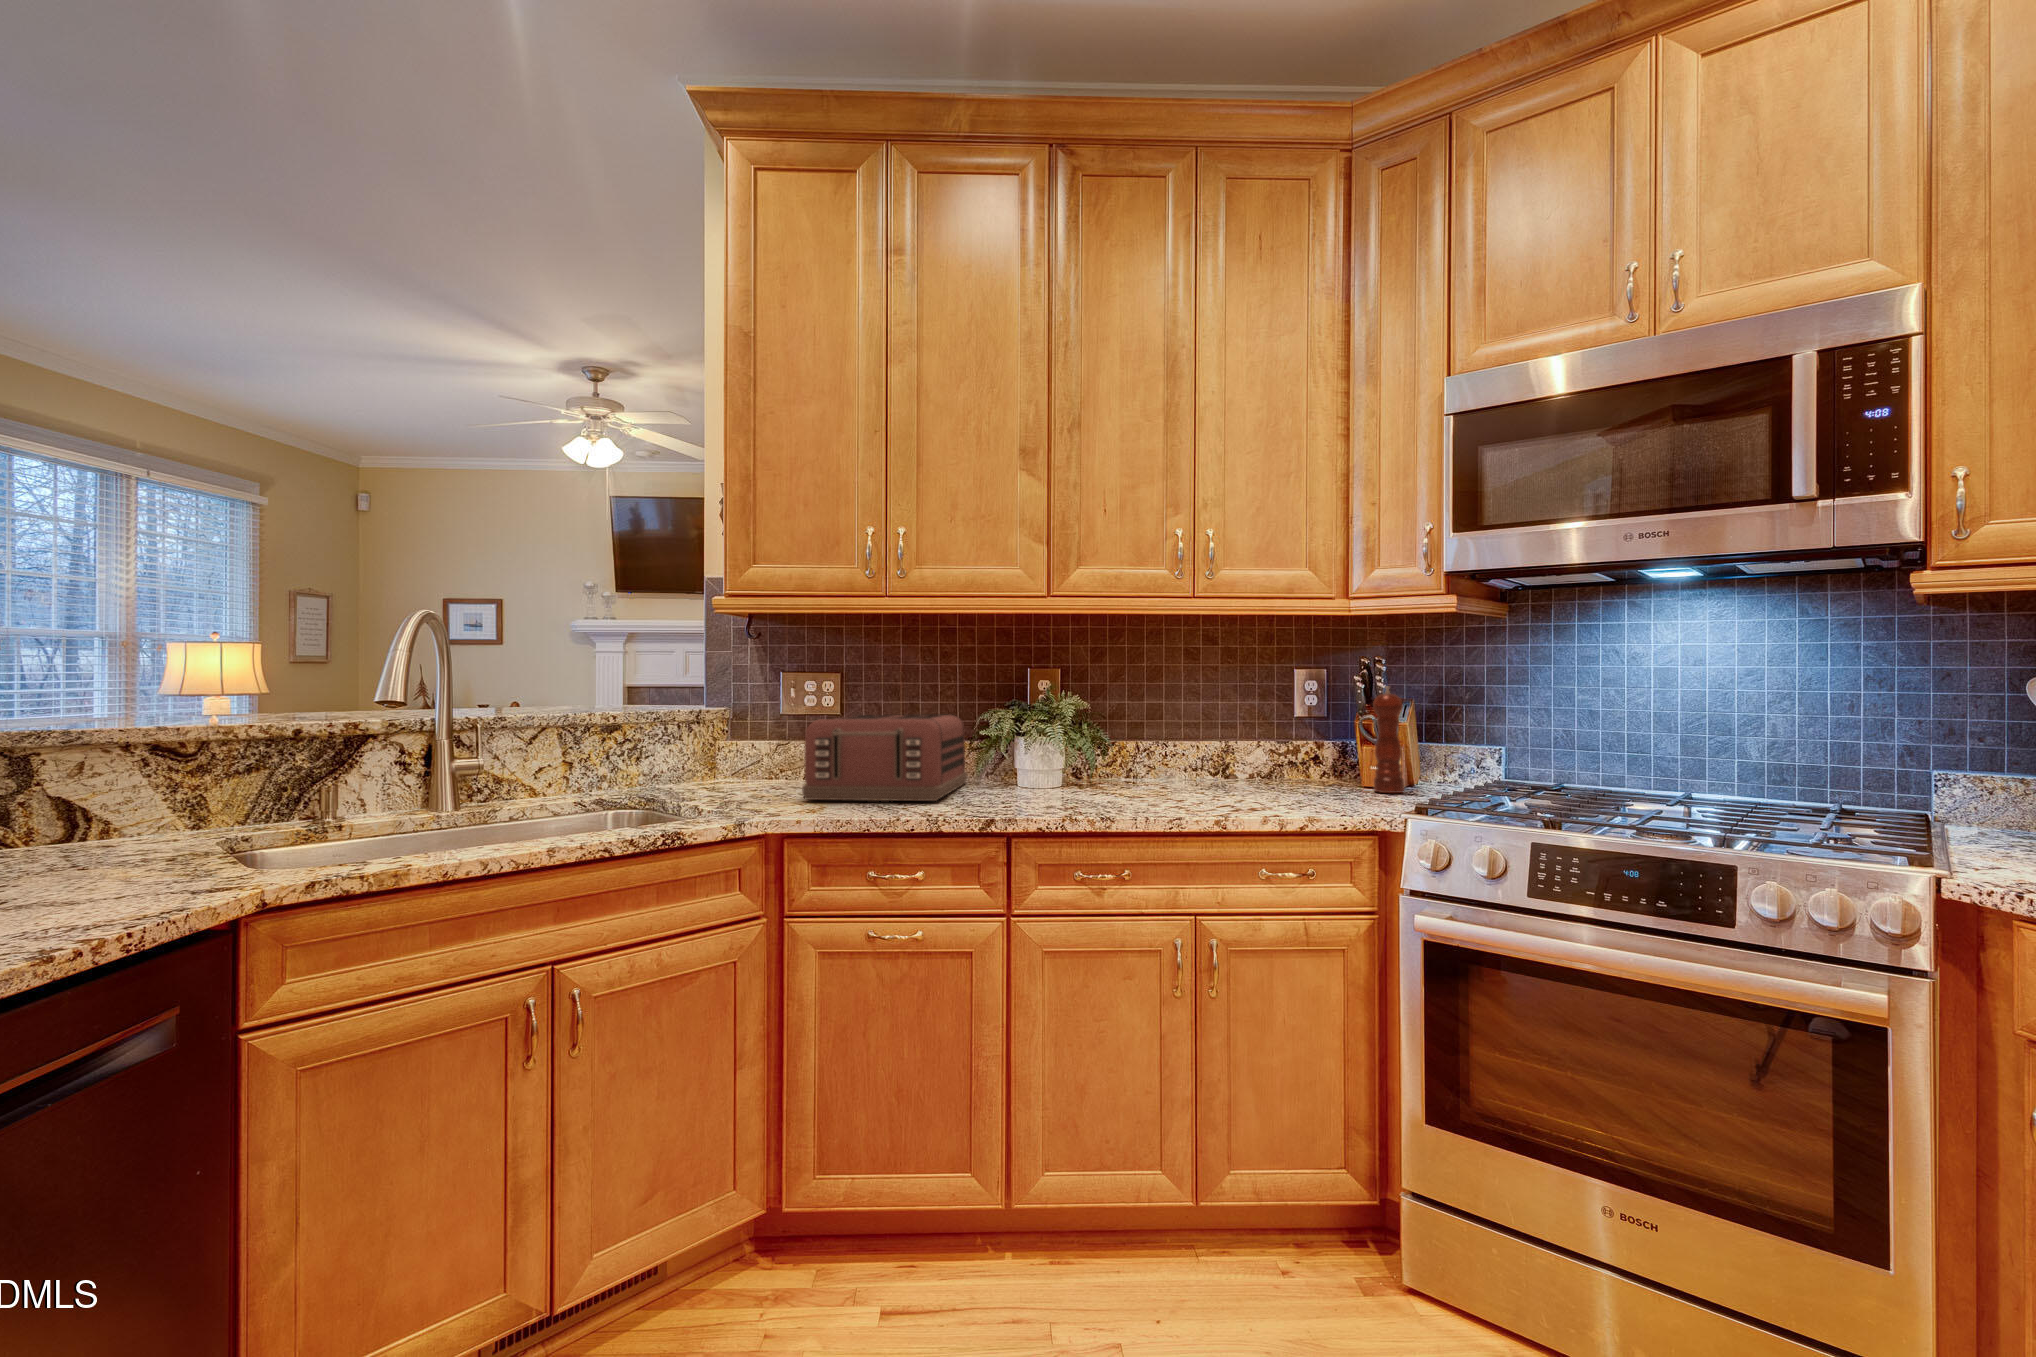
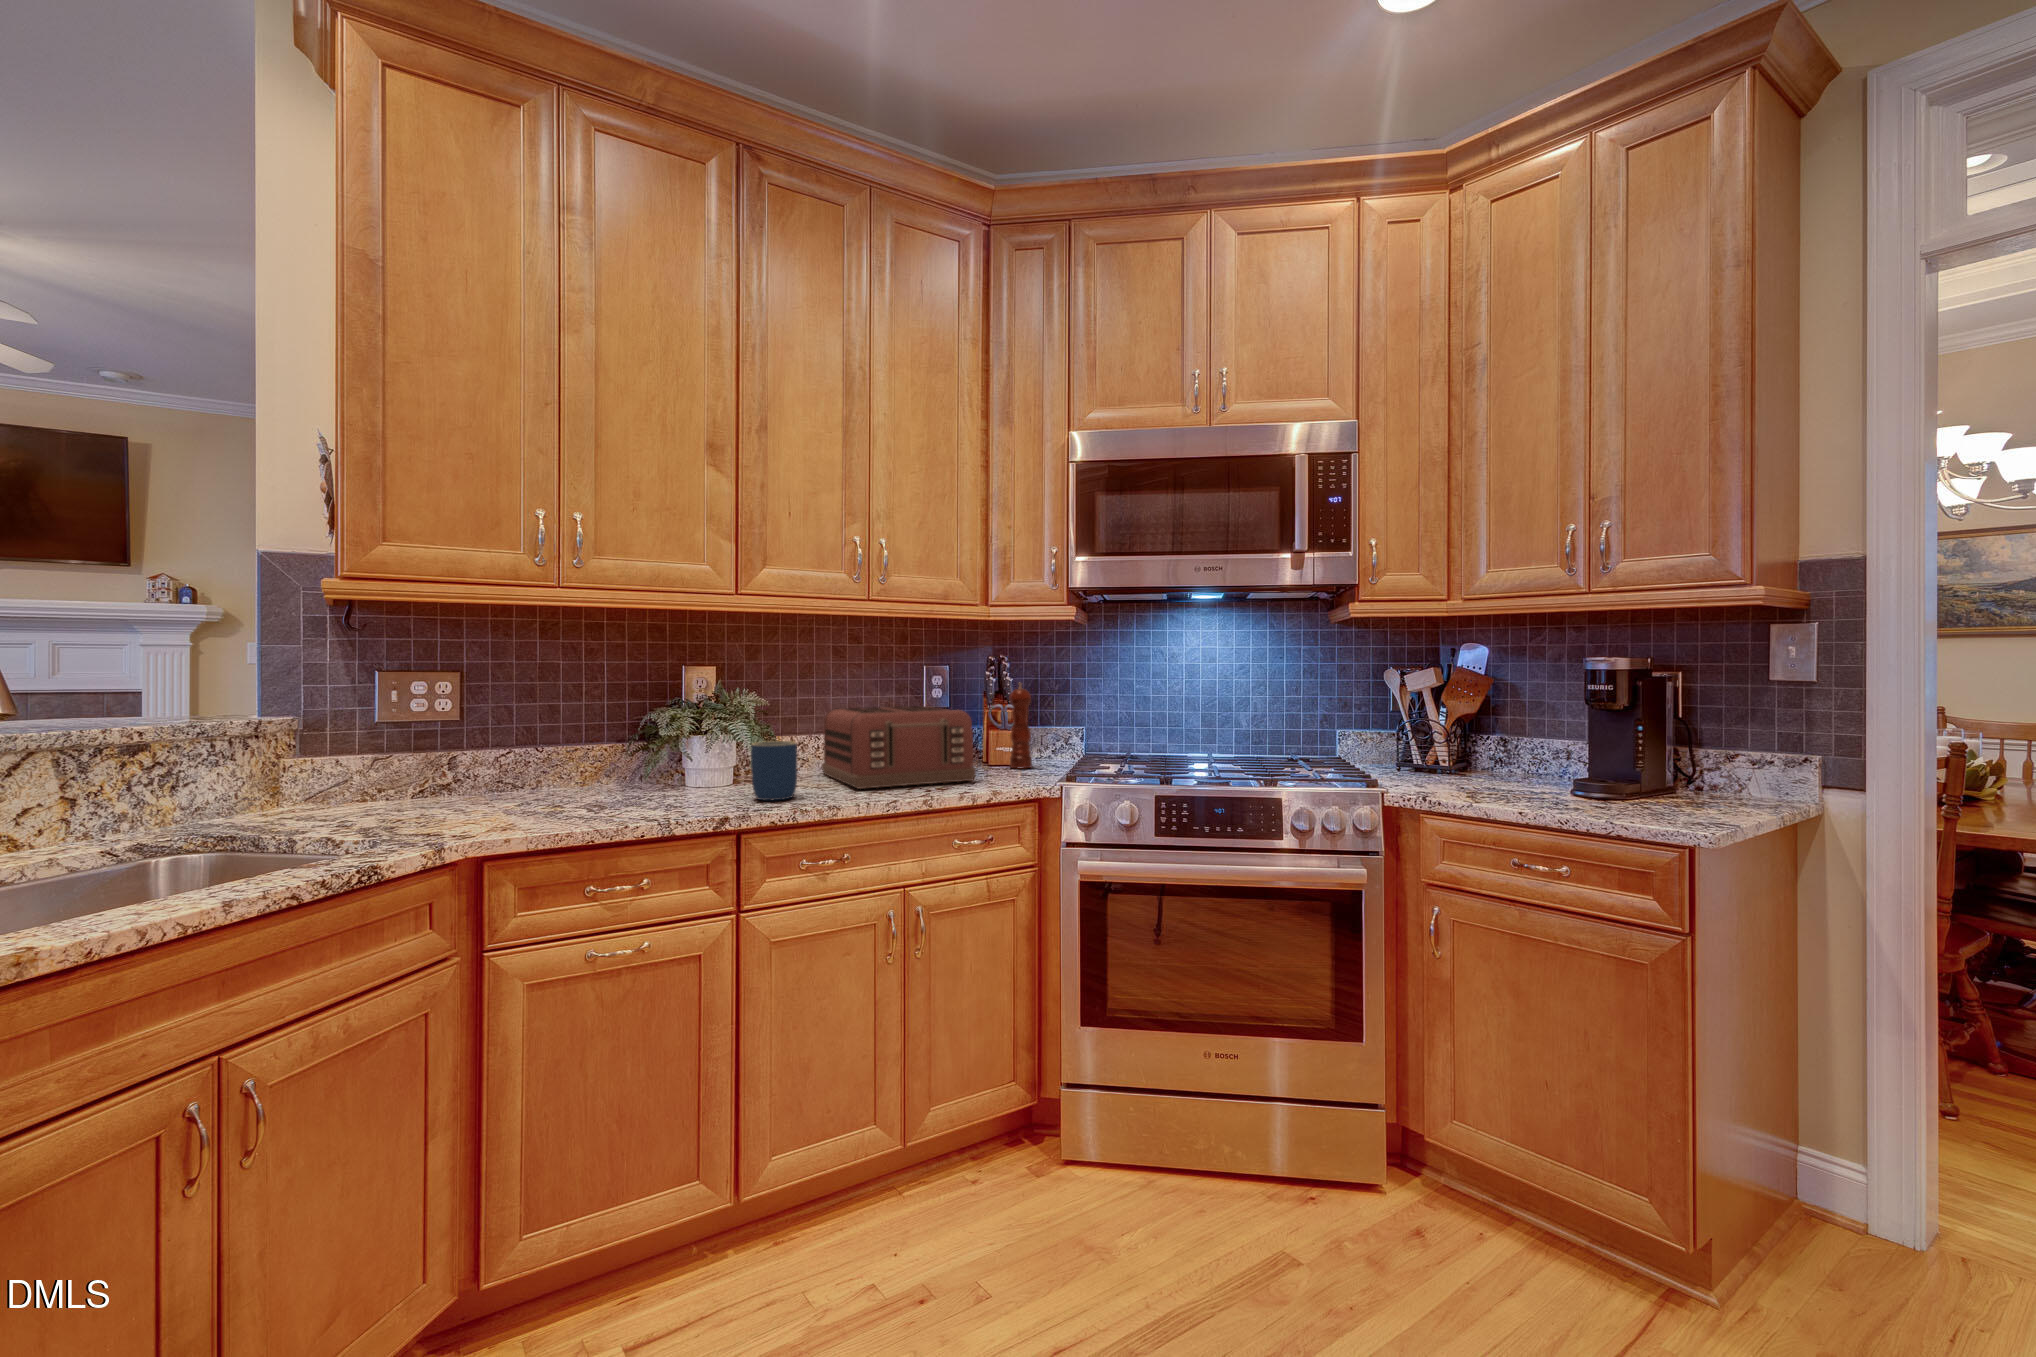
toaster: present [802,714,967,801] -> present [822,706,976,789]
mug: none [1038,744,1091,806] -> present [751,741,797,800]

